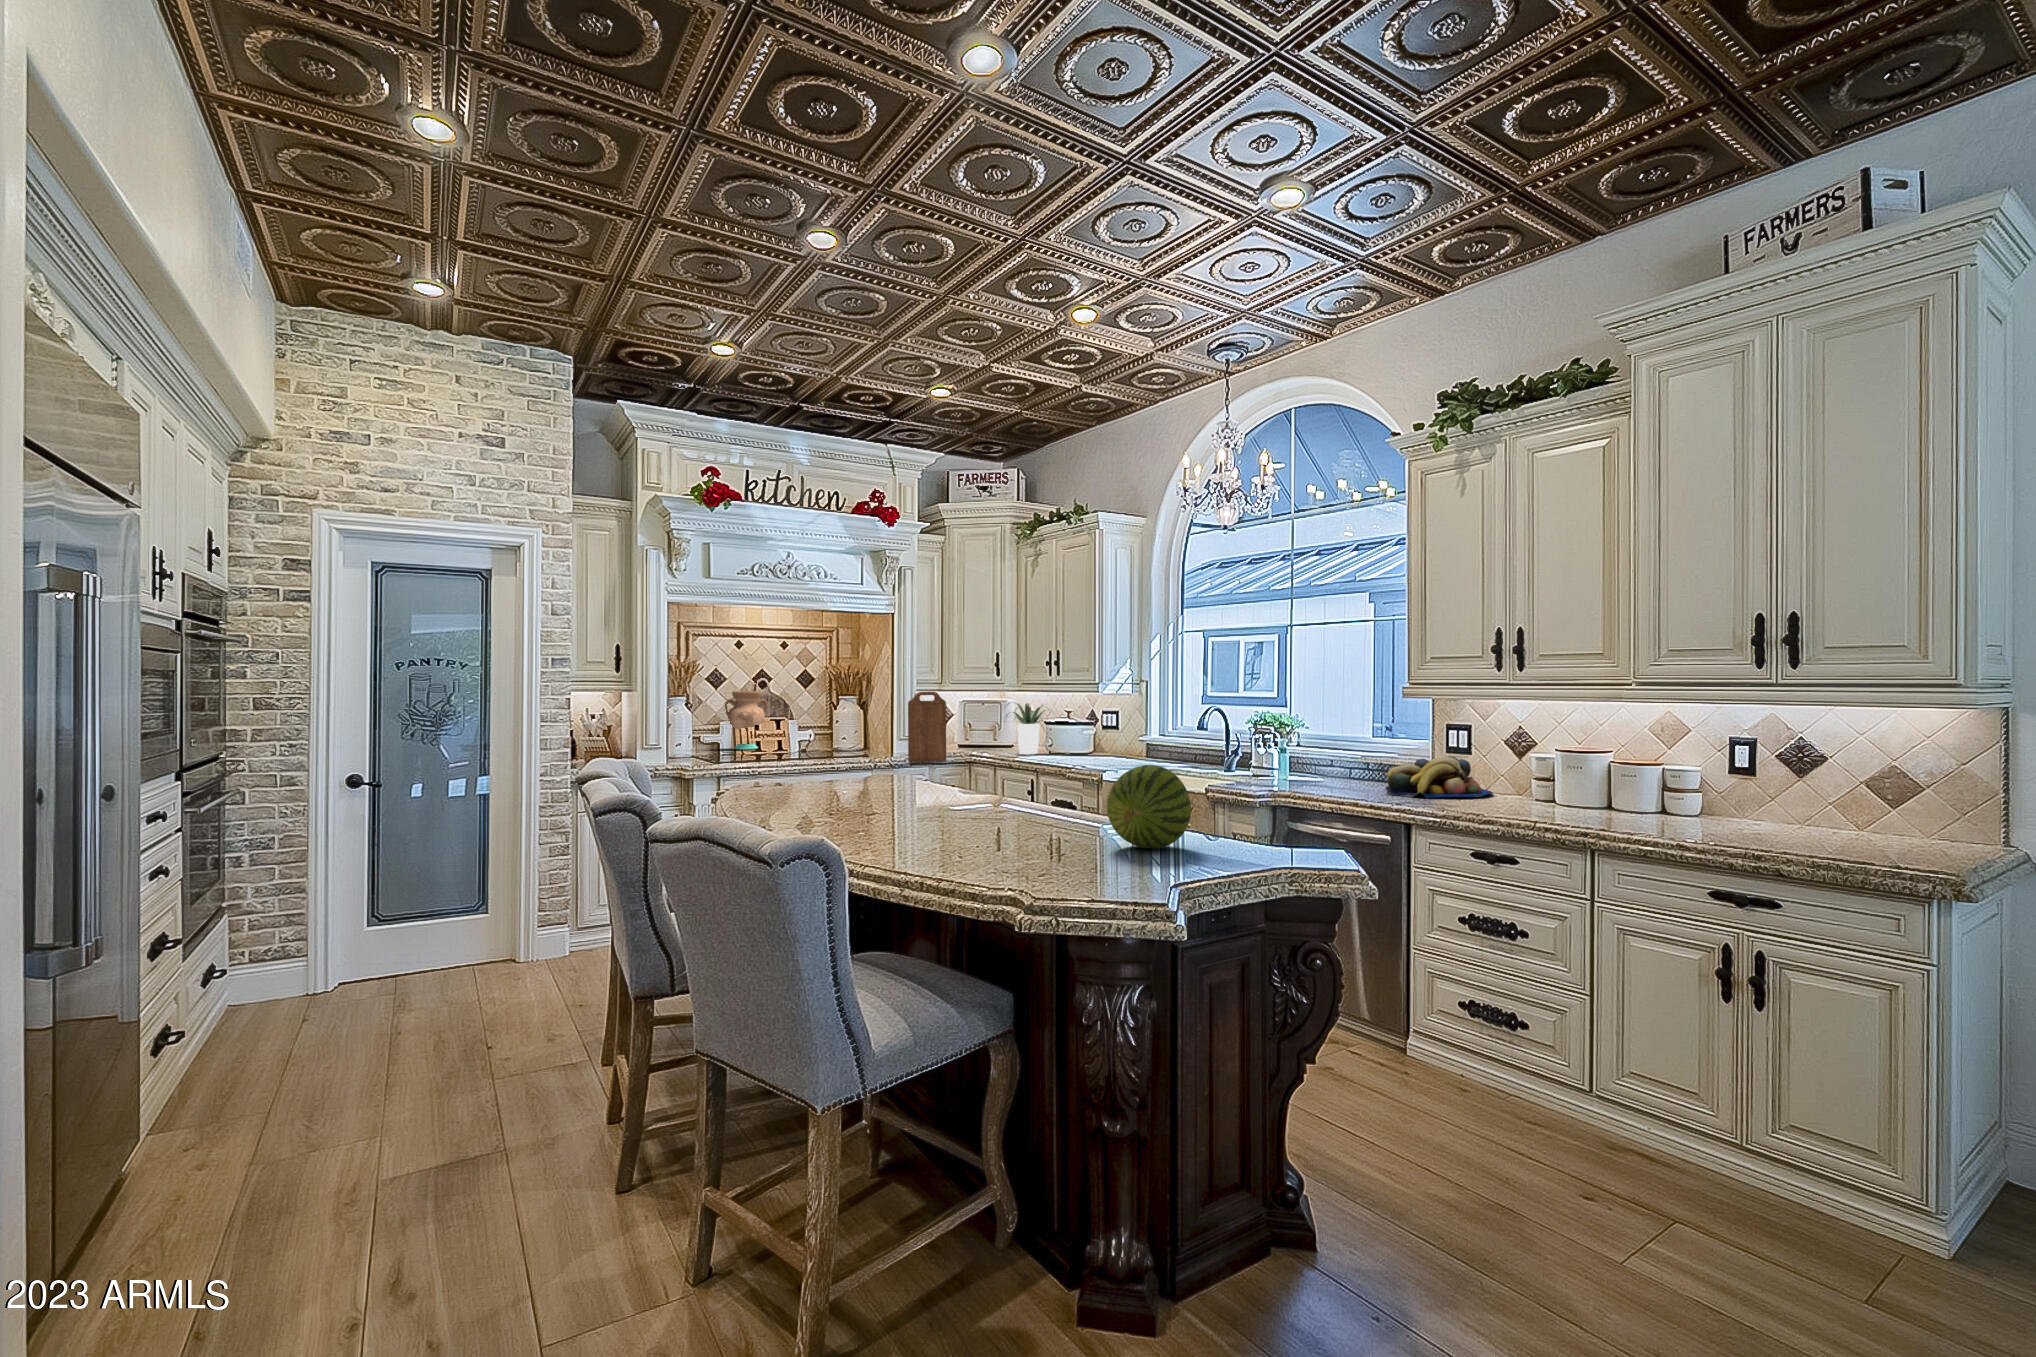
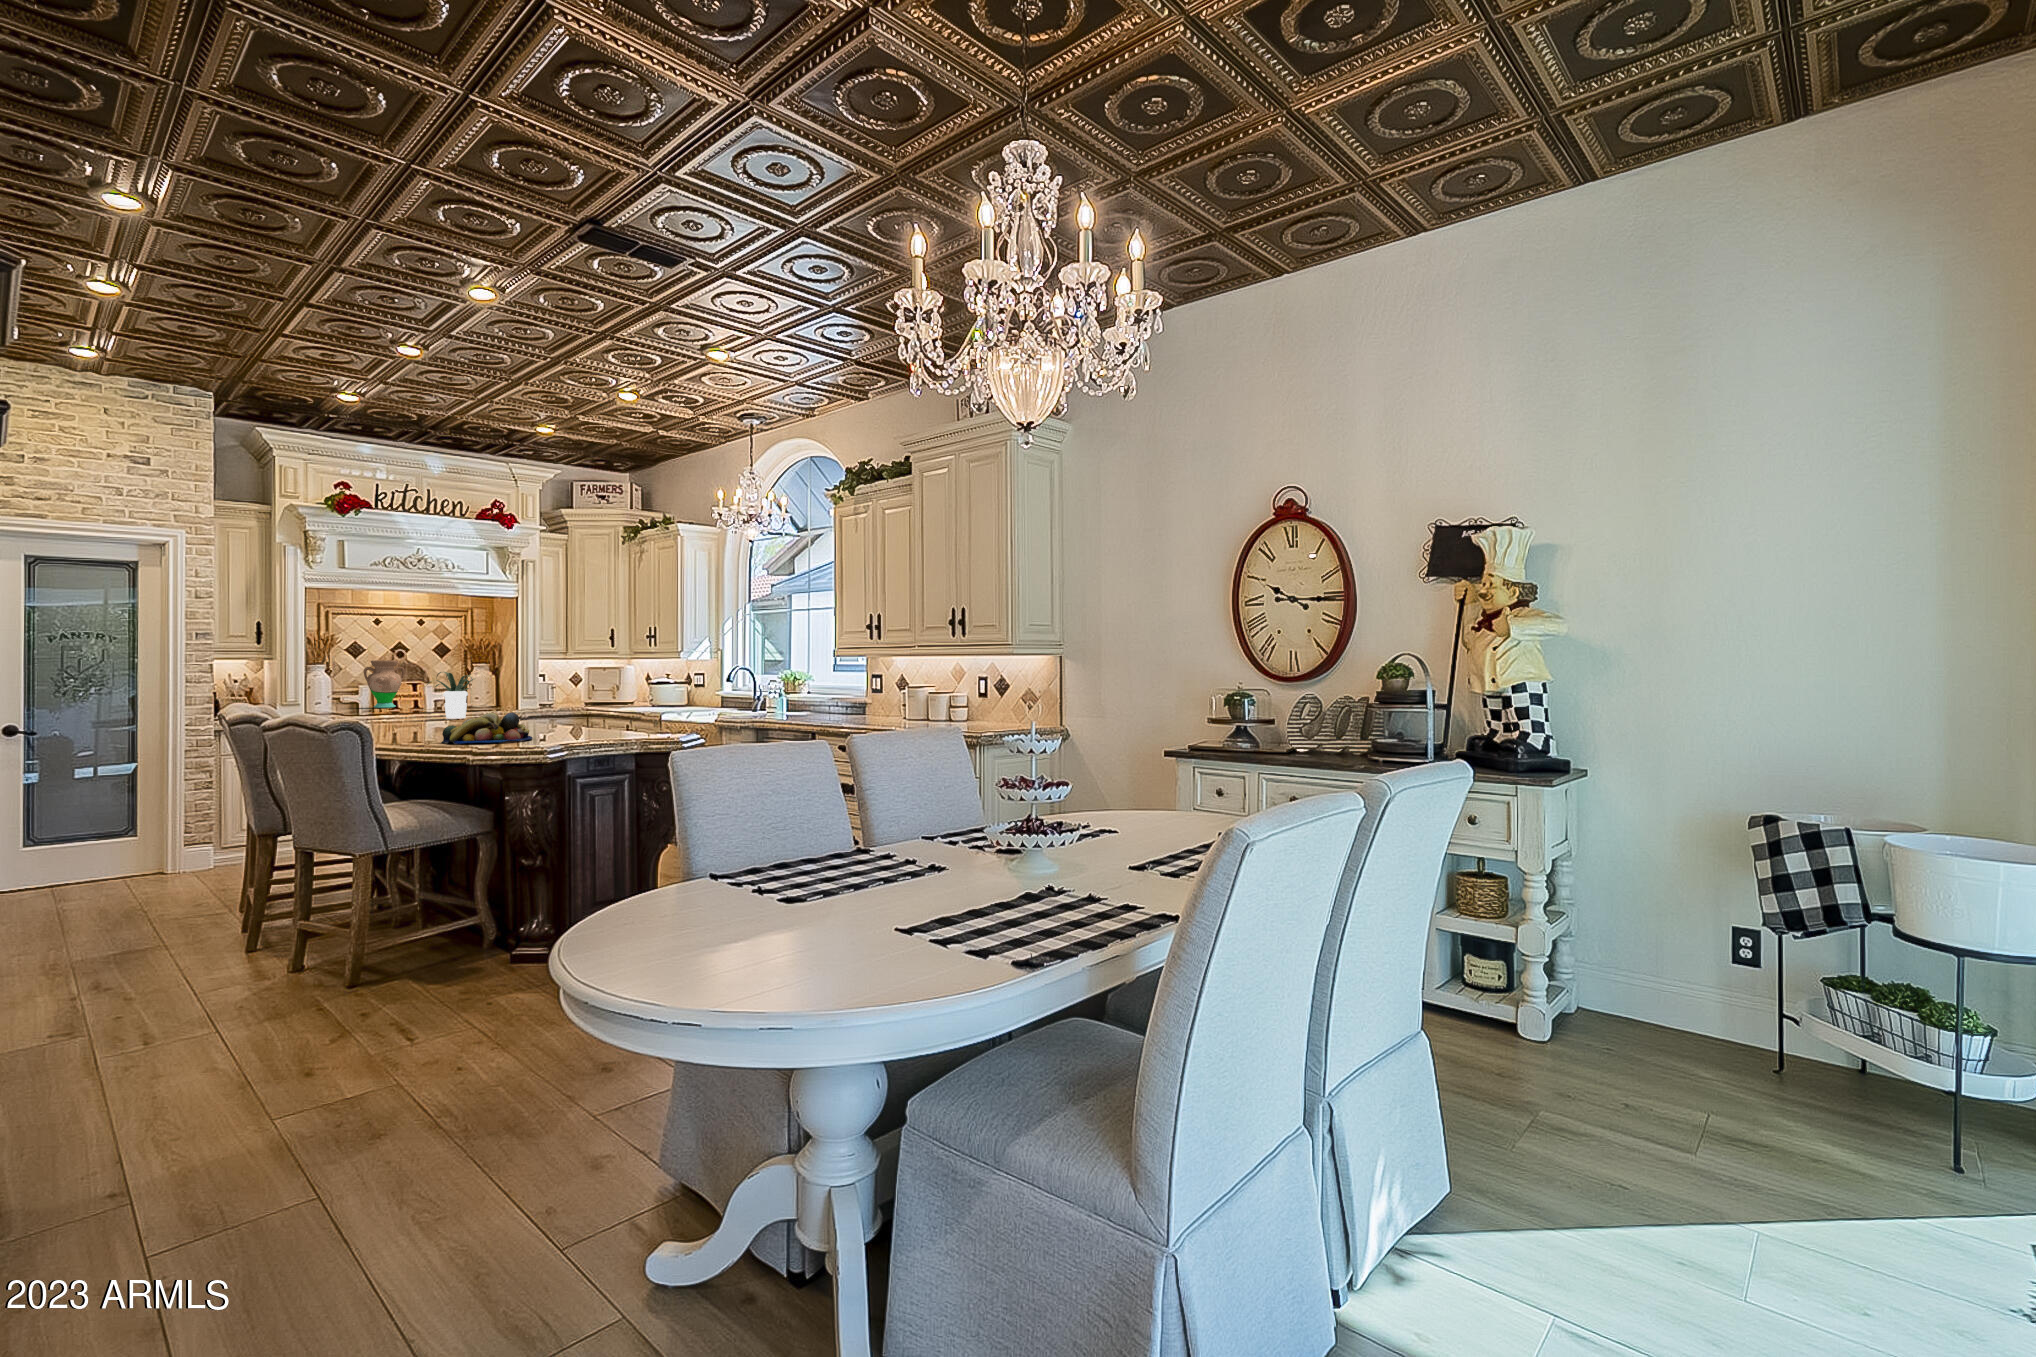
cutting board: present [908,692,946,762] -> none [512,660,545,713]
potted plant: present [1006,702,1053,754] -> present [427,672,473,719]
fruit bowl: present [1385,757,1493,798] -> present [442,713,532,744]
fruit: present [1107,765,1191,848] -> none [557,699,608,744]

